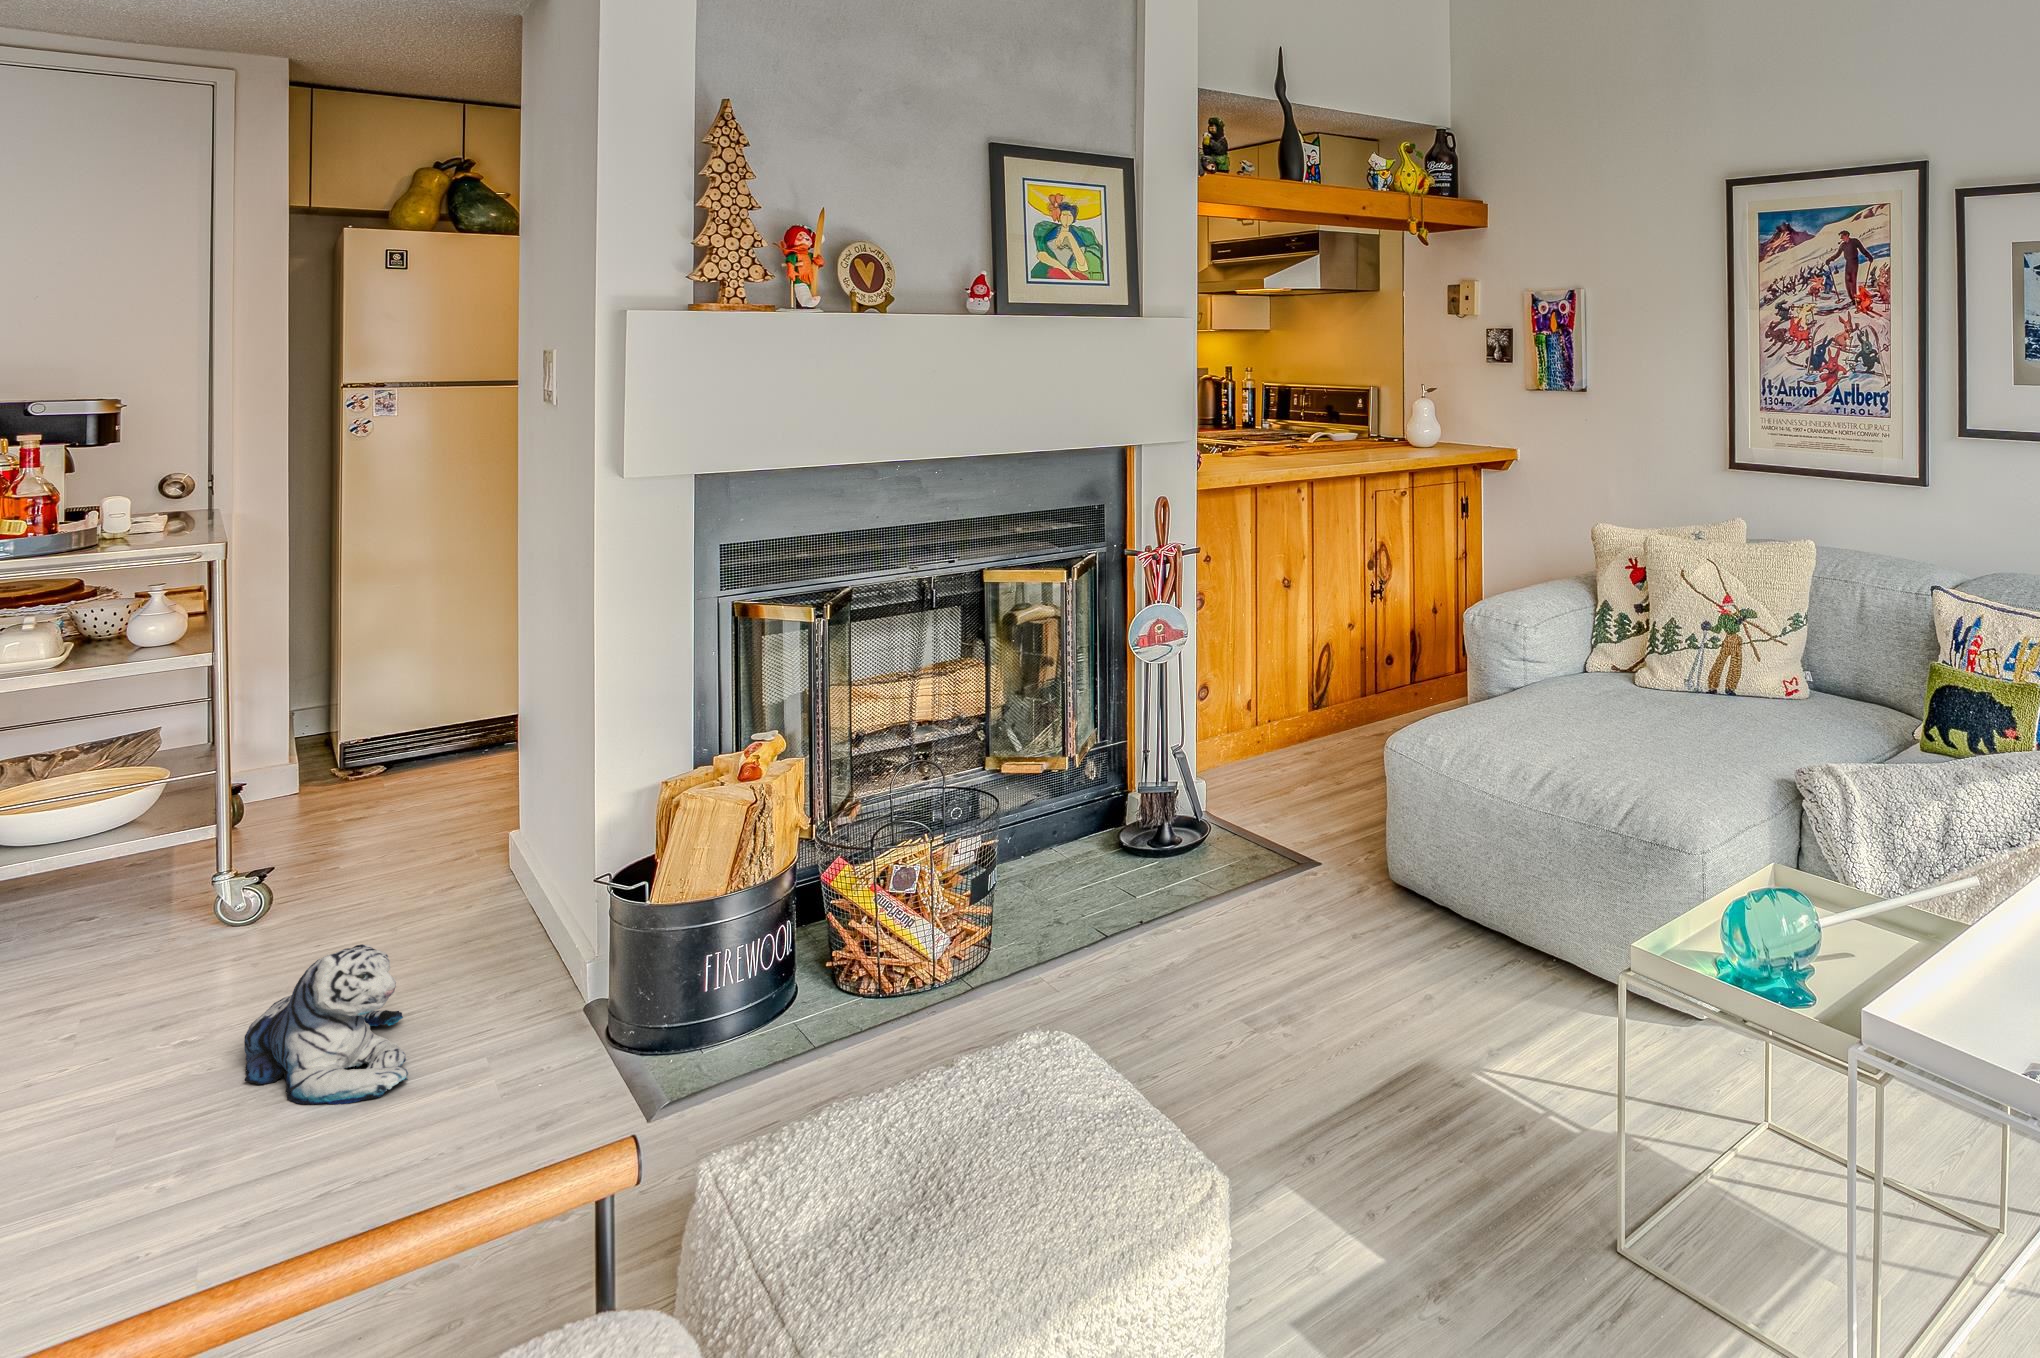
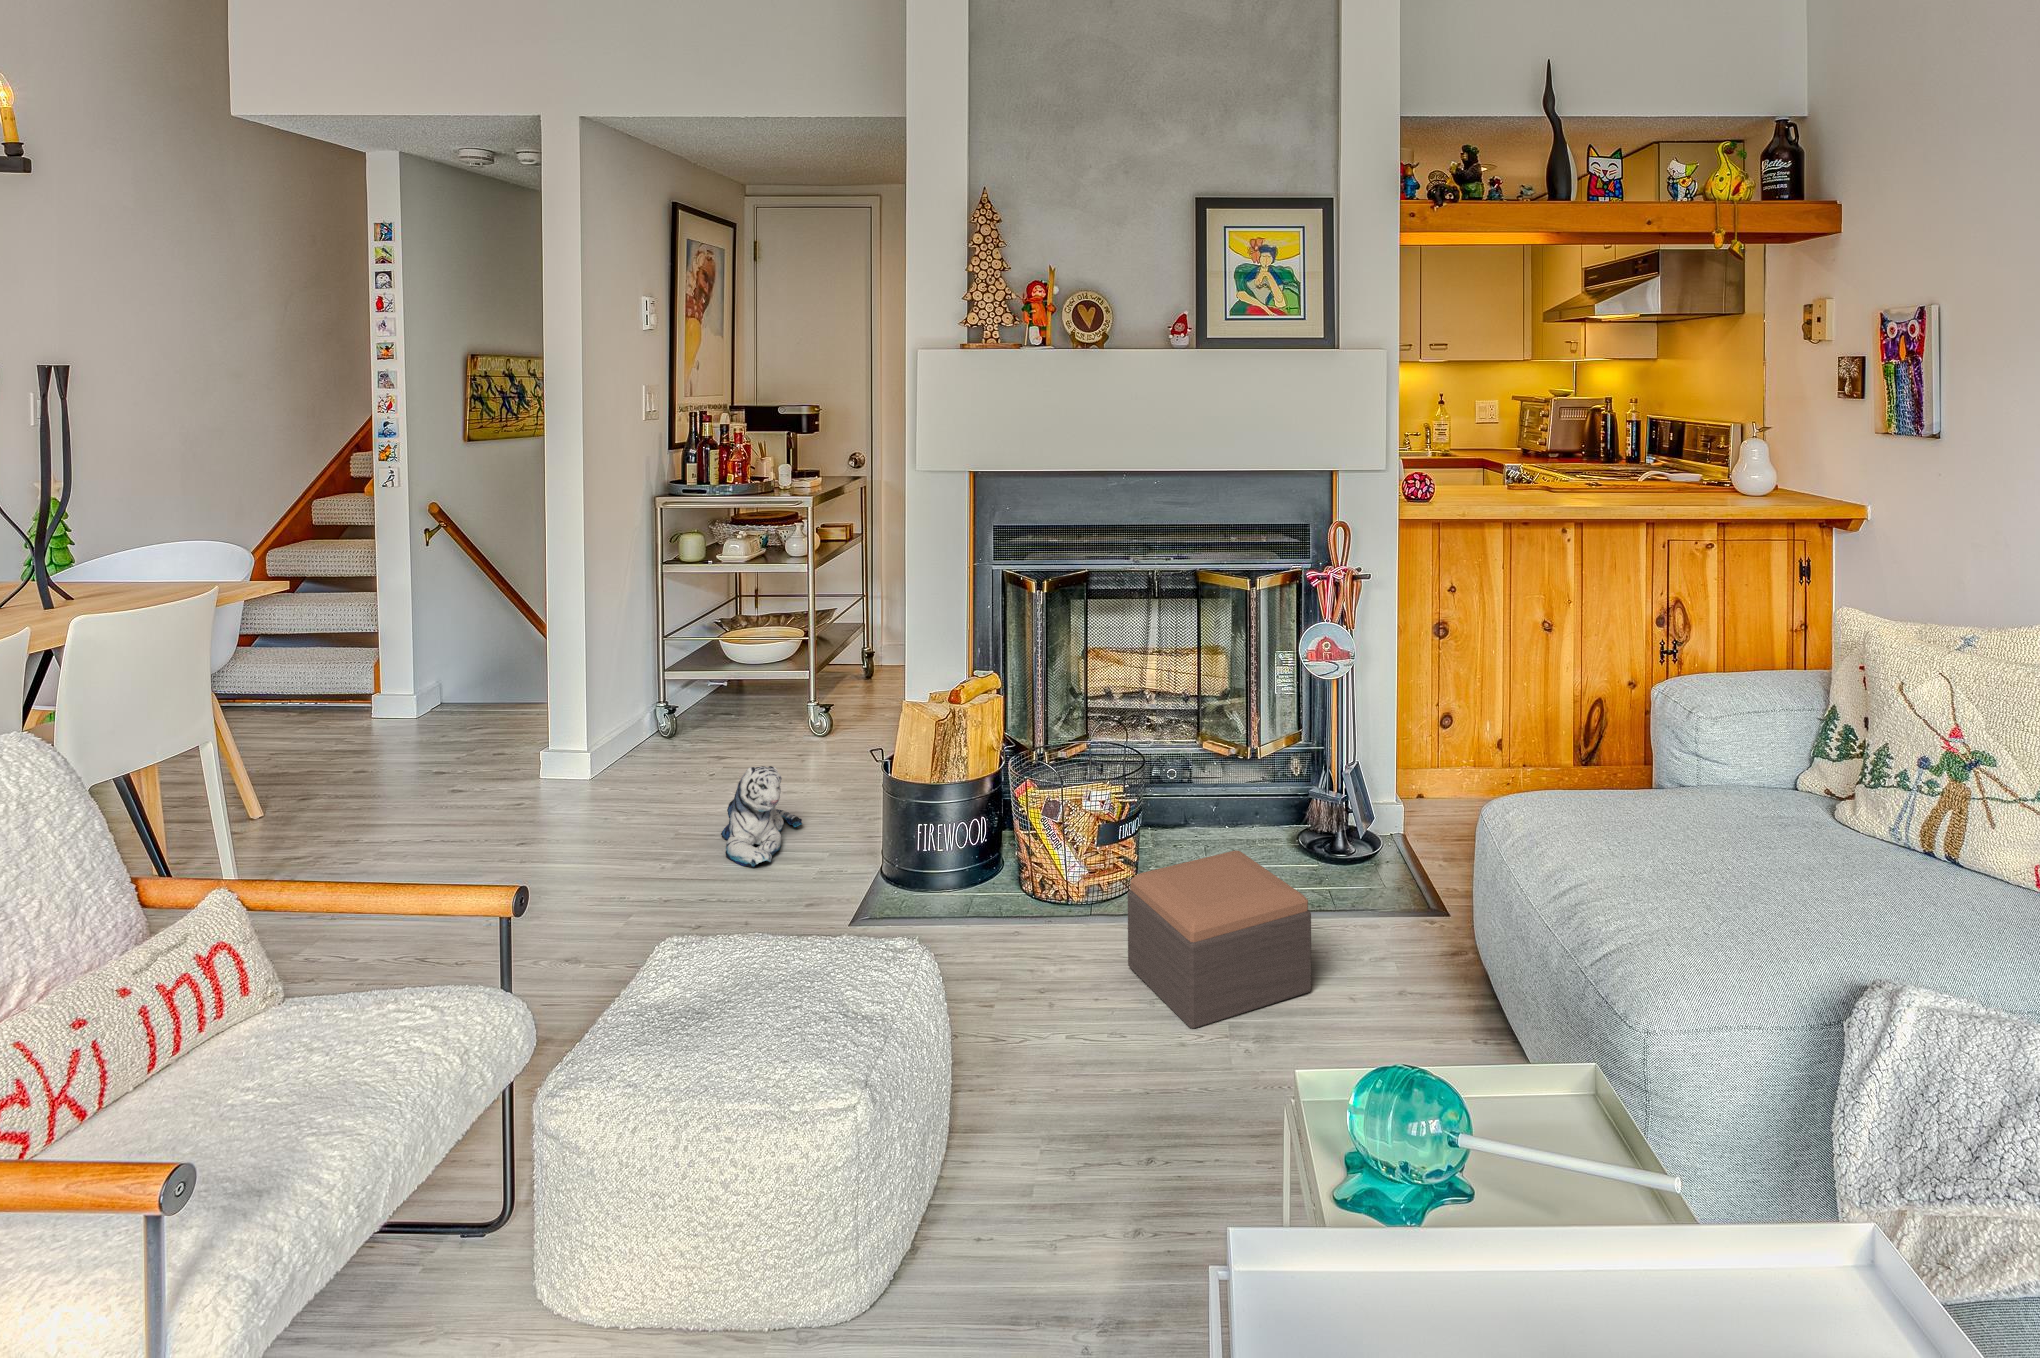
footstool: none [1081,842,1279,1023] -> present [1128,850,1311,1029]

